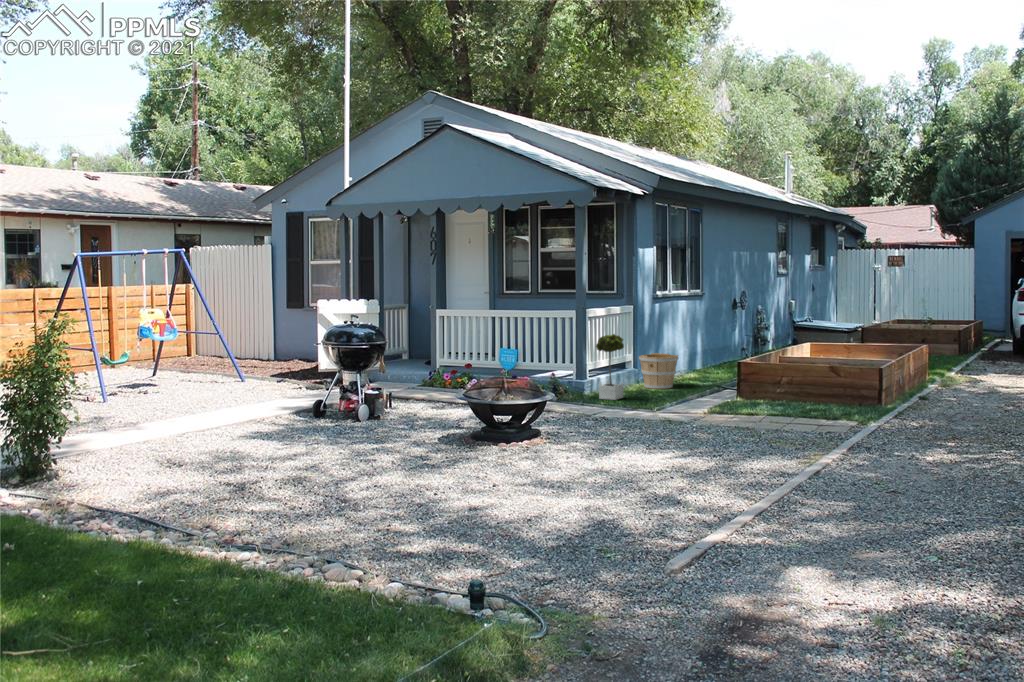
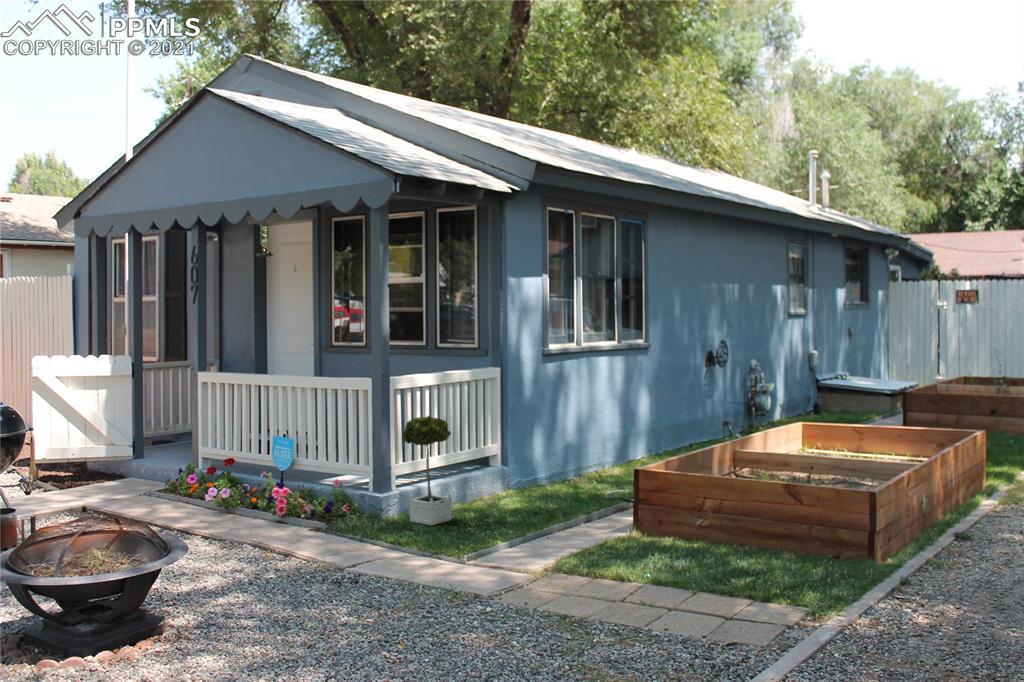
wooden bucket: present [639,353,678,389] -> none [505,440,566,500]

